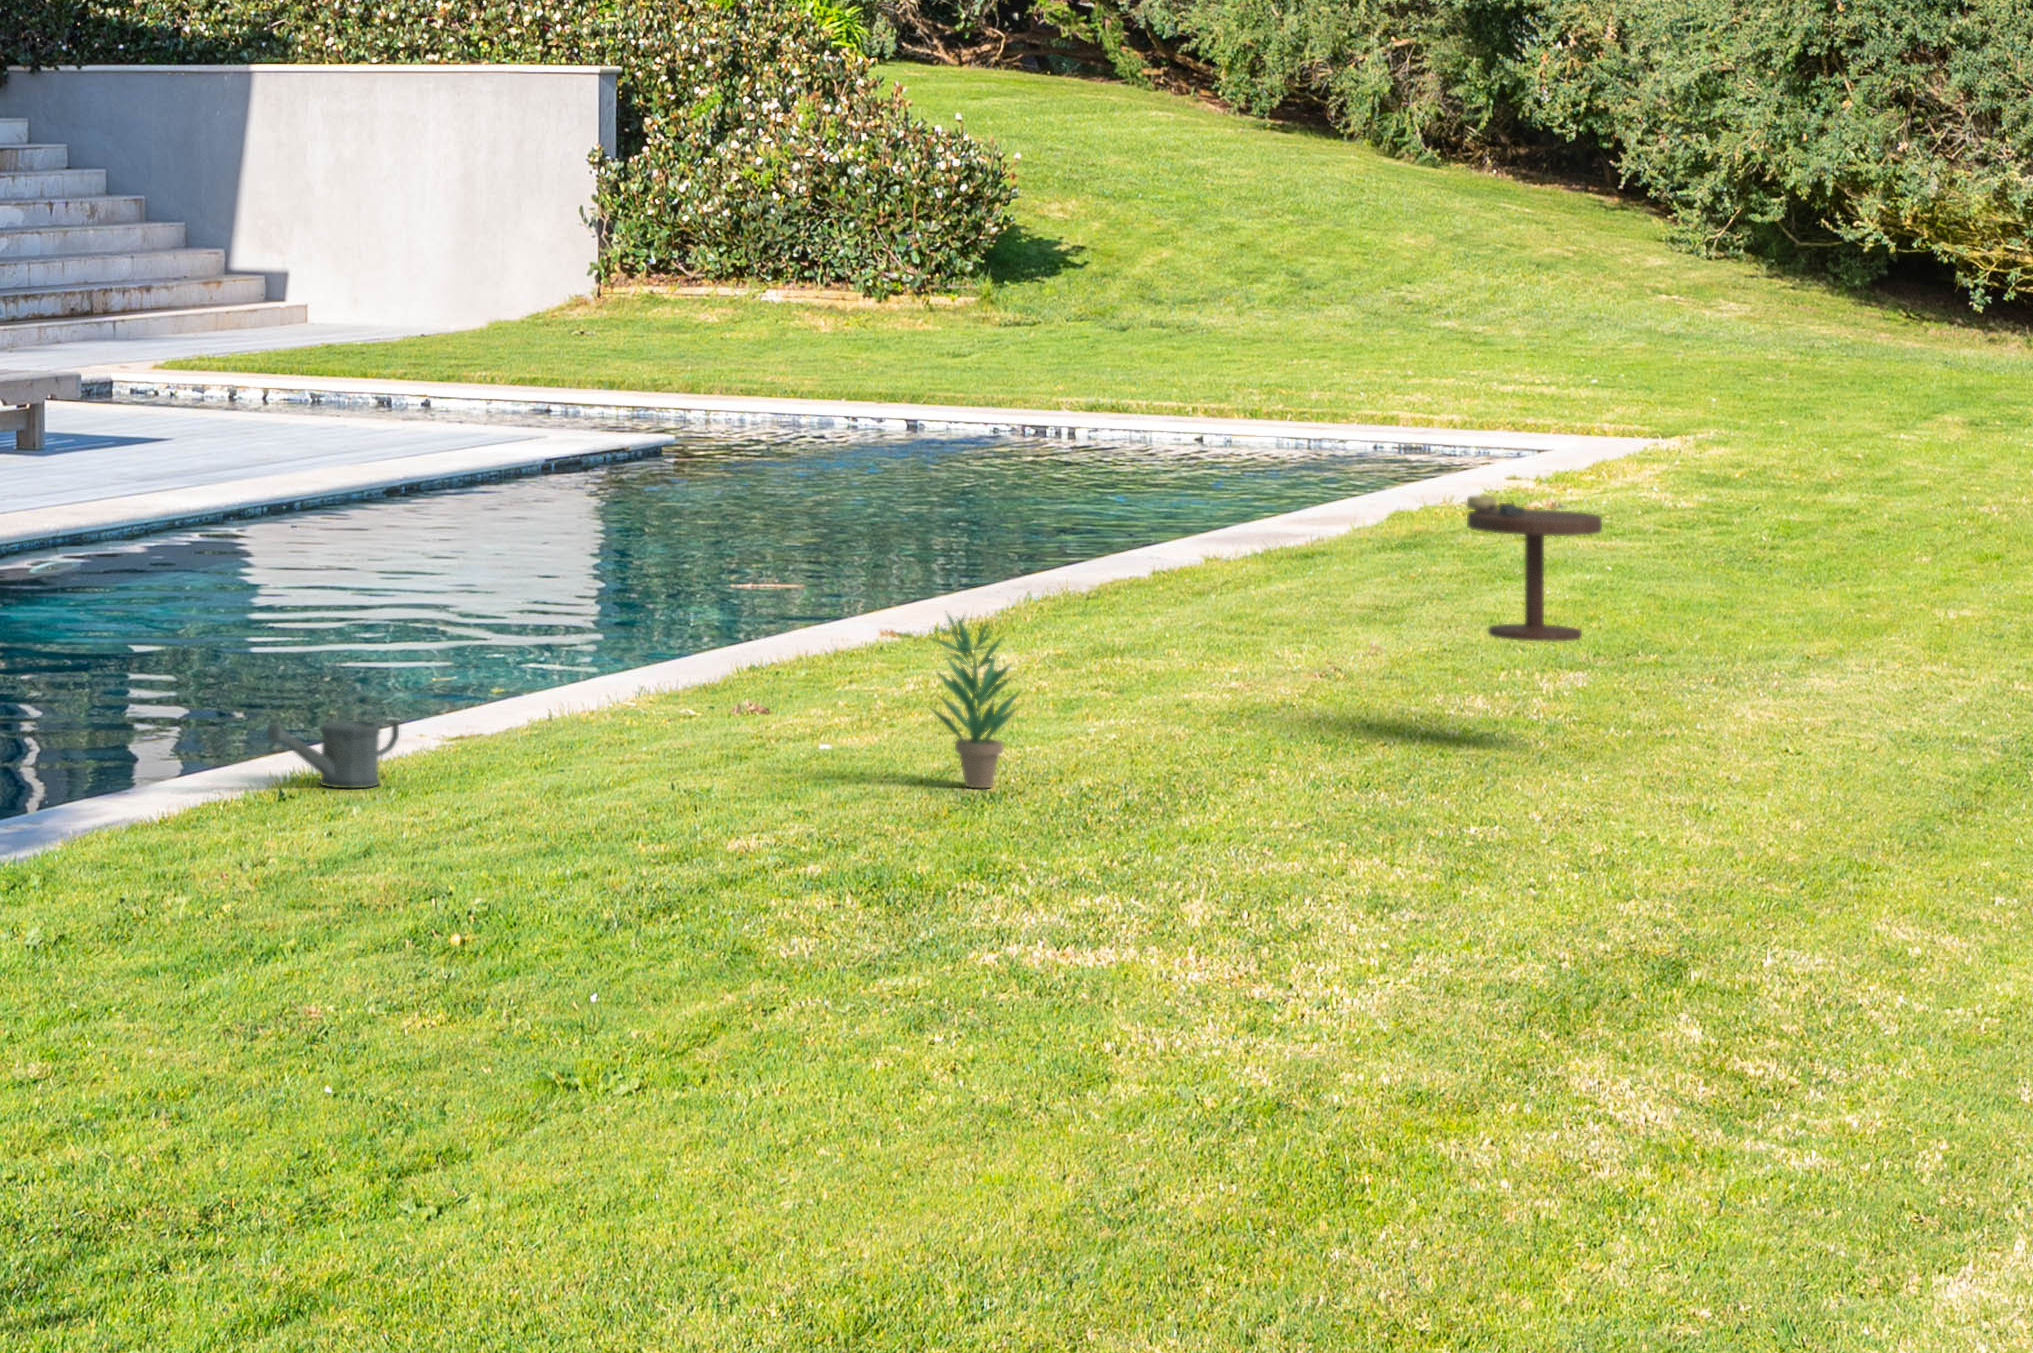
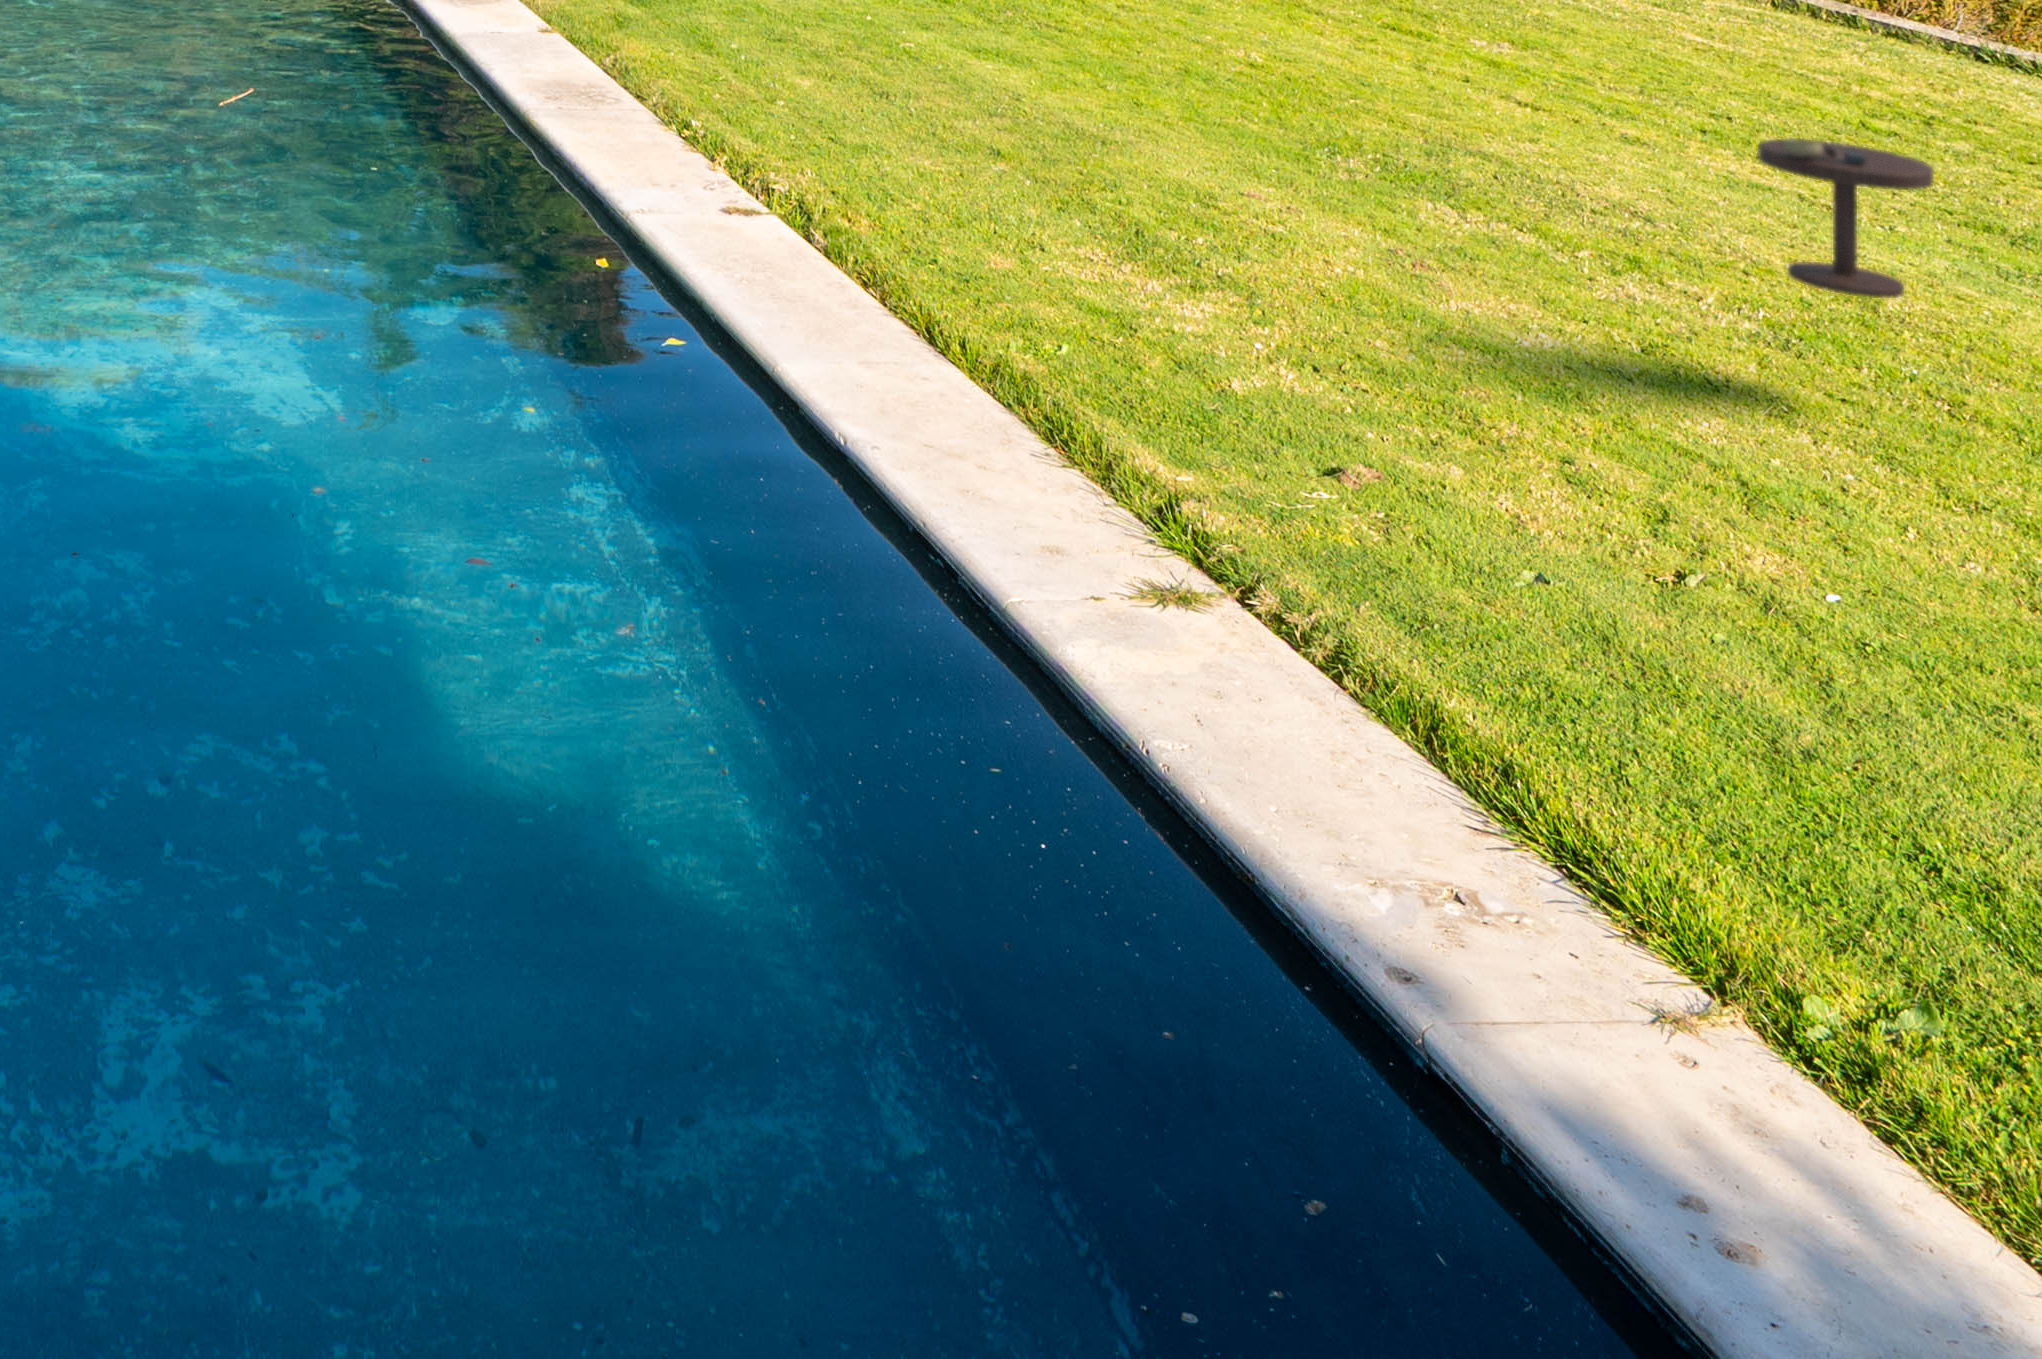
potted plant: present [931,615,1019,788] -> none [1838,434,2004,667]
watering can: present [267,720,399,788] -> none [1774,843,1936,1028]

